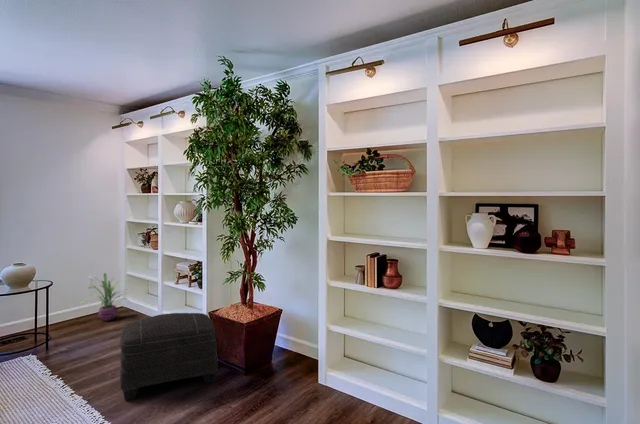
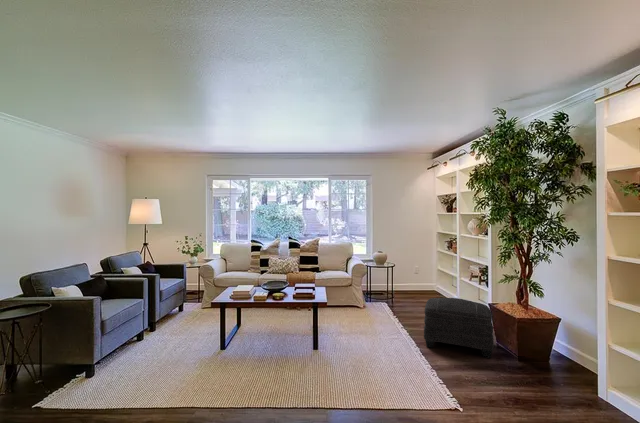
decorative plant: present [85,273,118,321] -> none [406,266,438,299]

